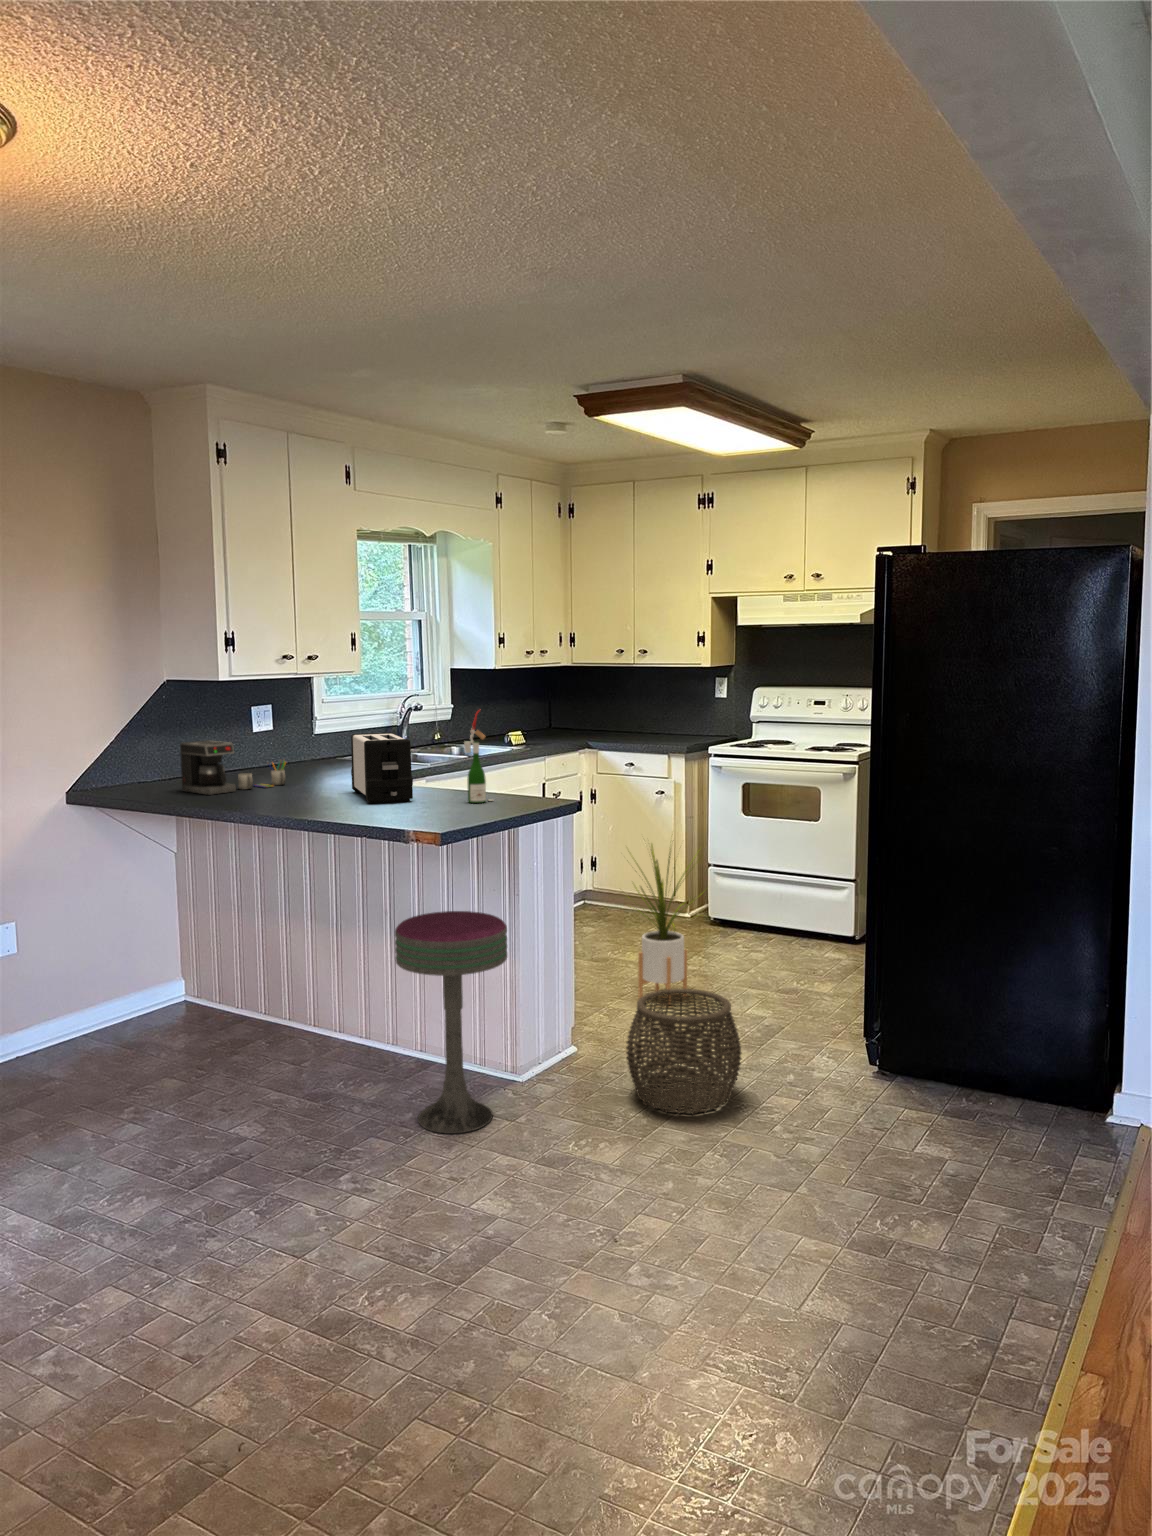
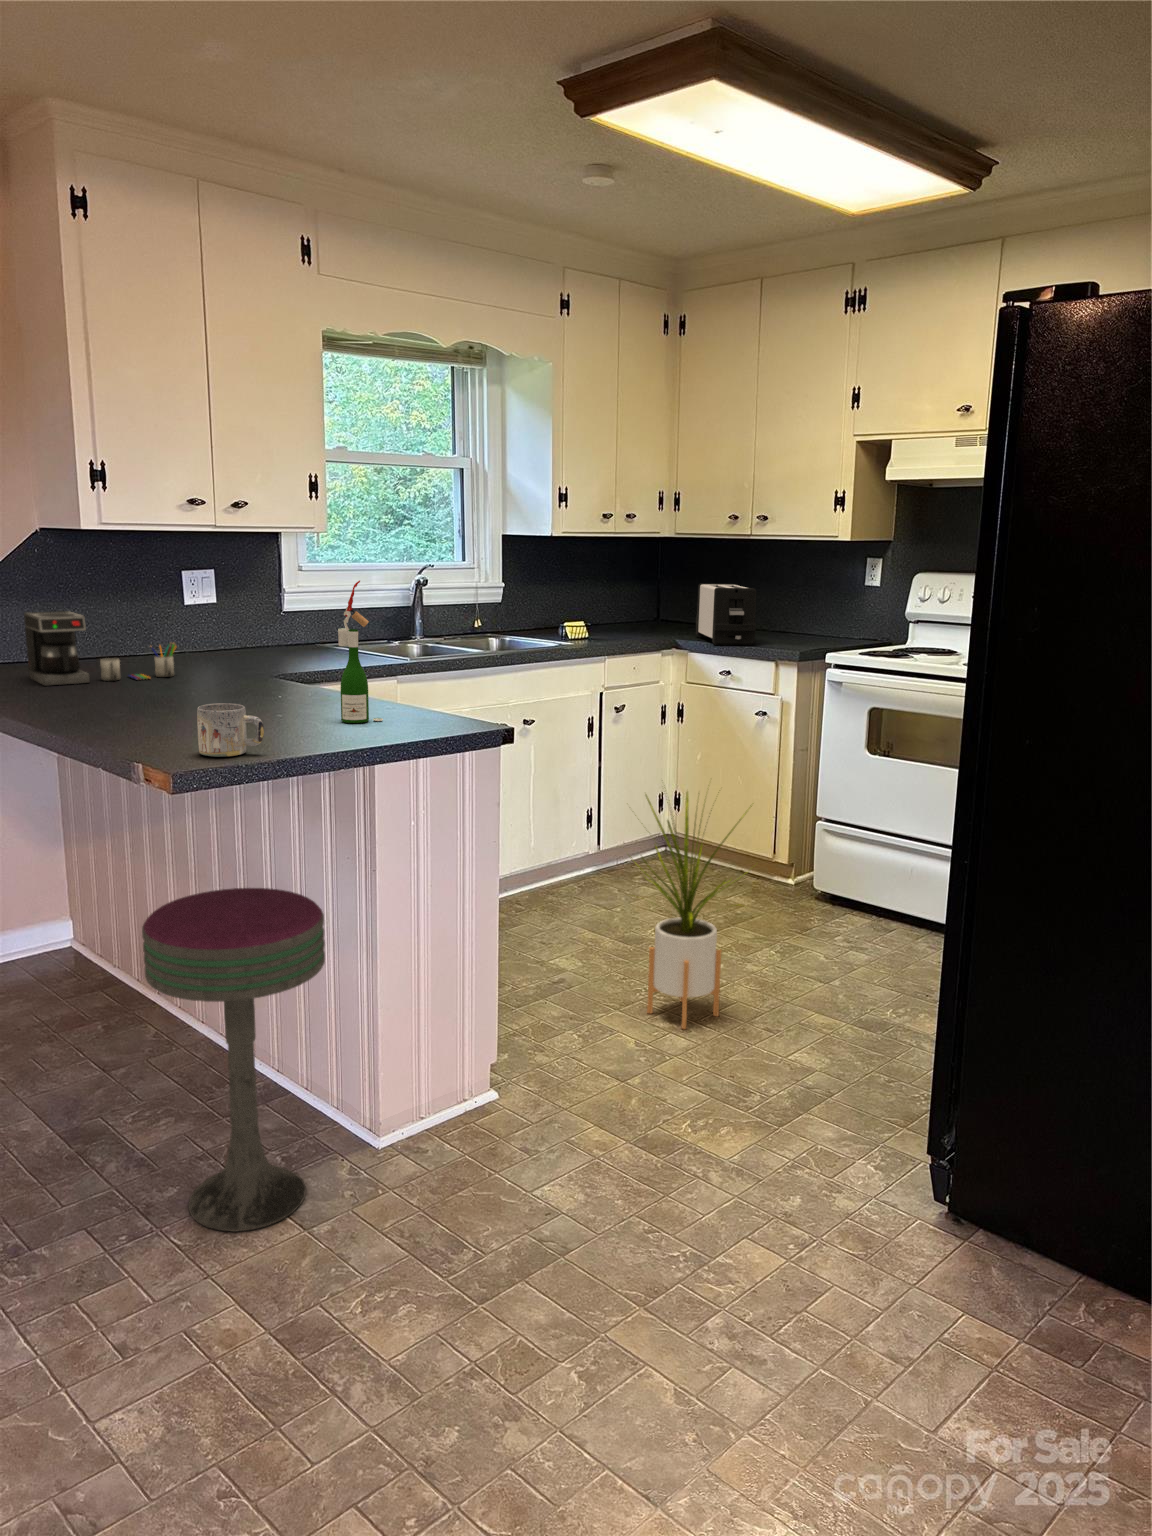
toaster: present [351,732,413,803] -> present [696,583,756,645]
mug: none [421,791,462,824] -> present [197,703,264,757]
woven basket: present [626,989,741,1114] -> none [516,1038,700,1254]

